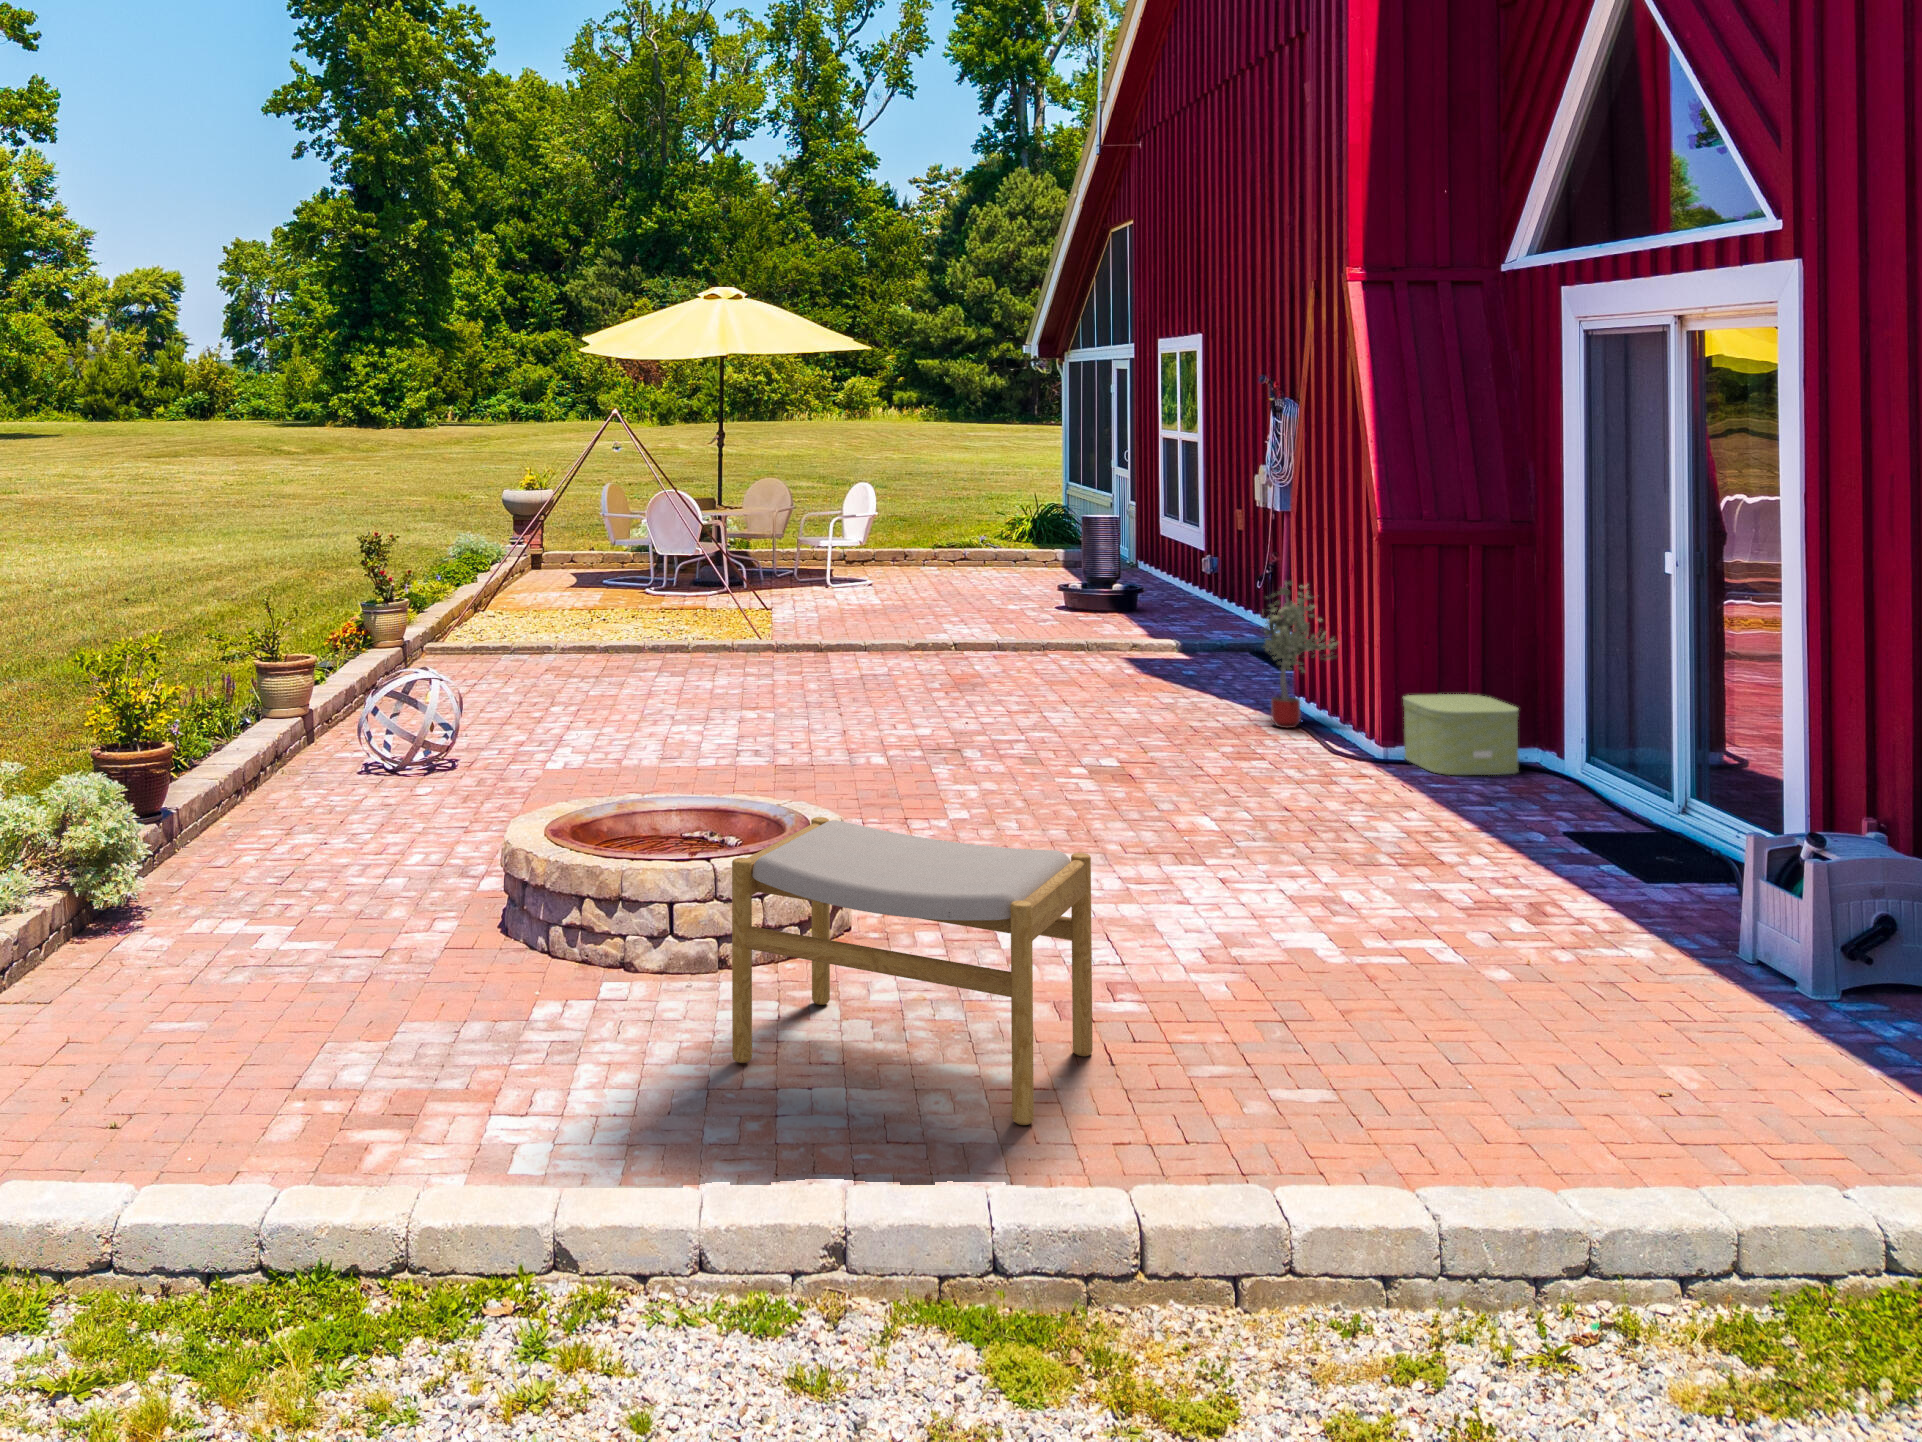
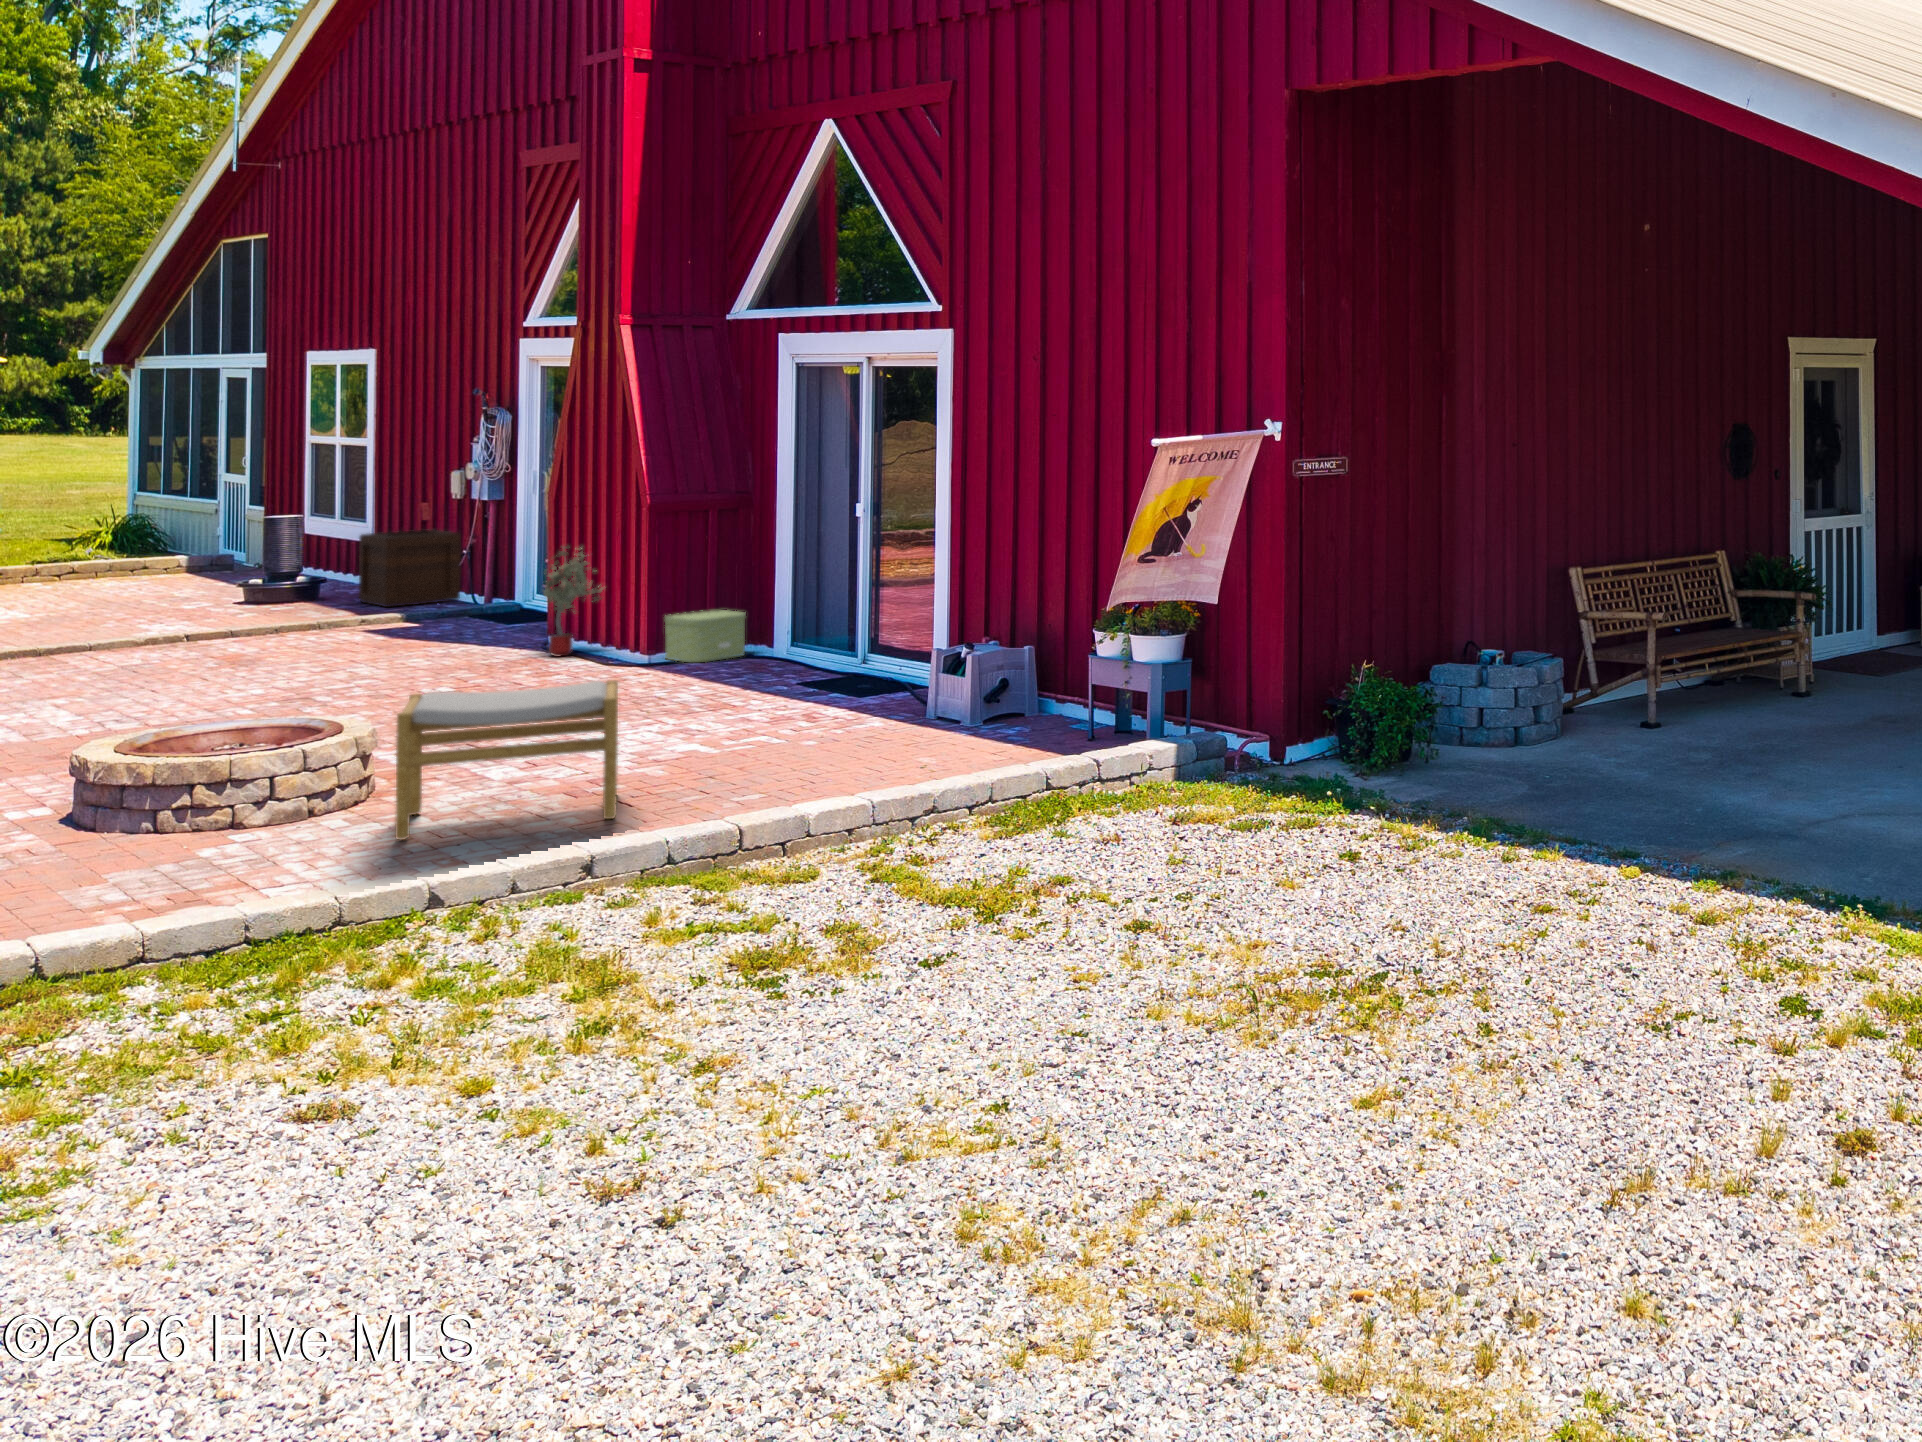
wooden crate: none [1167,538,1262,623] -> present [359,530,461,607]

